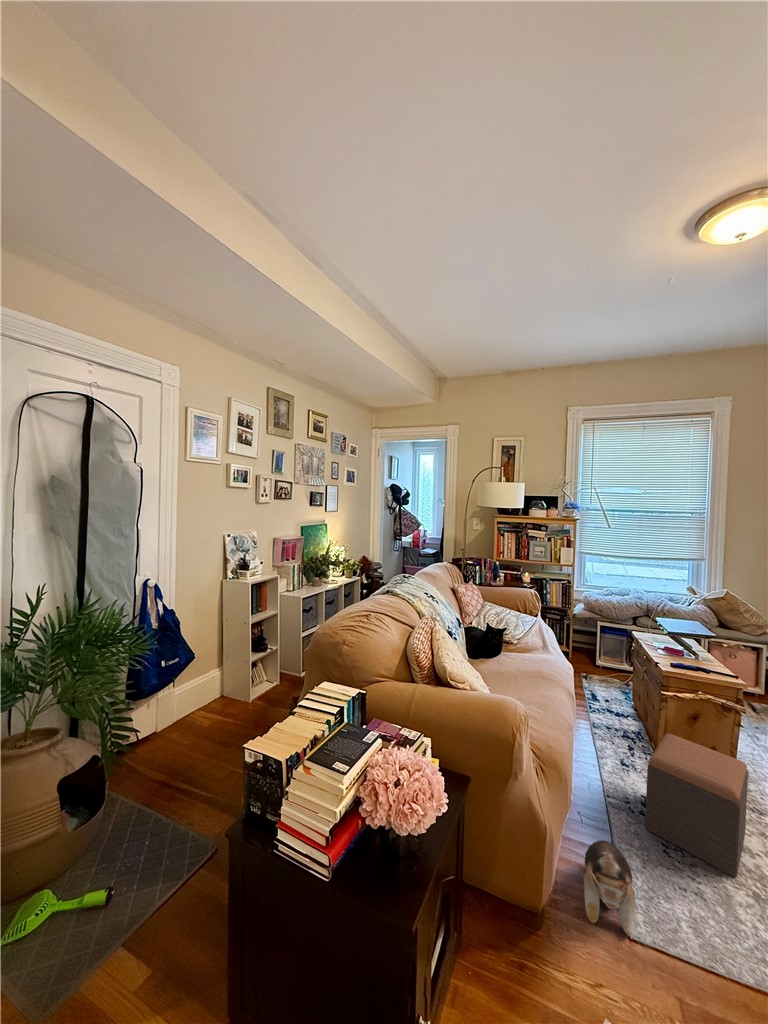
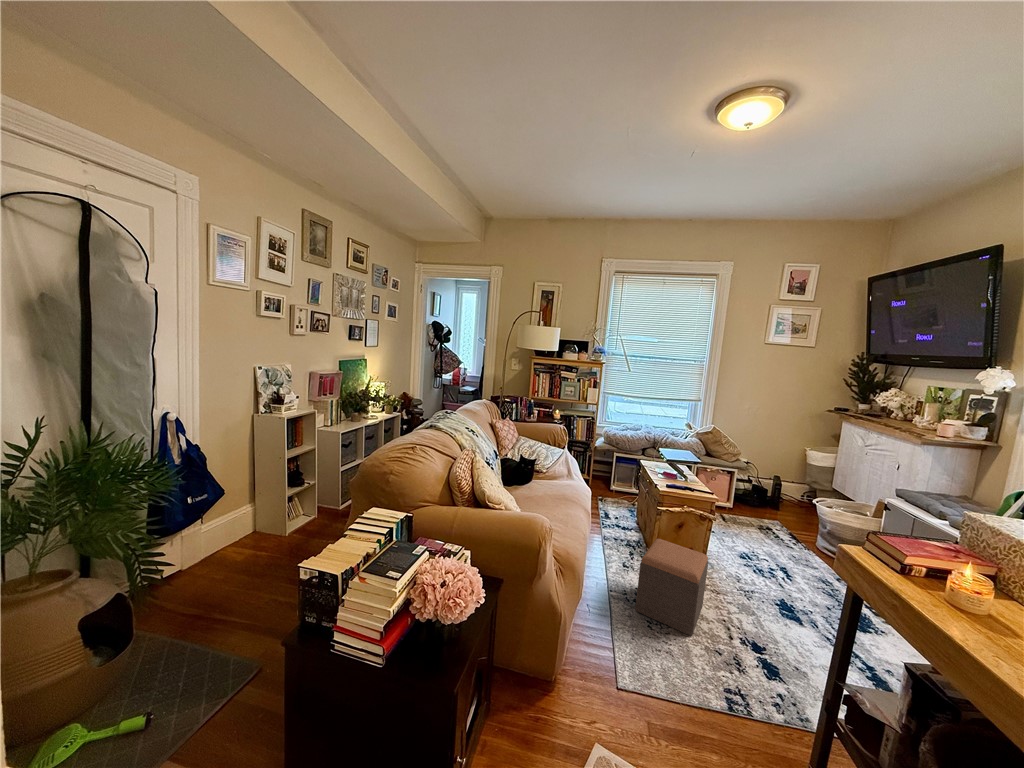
plush toy: present [584,840,635,936] -> none [586,621,622,684]

